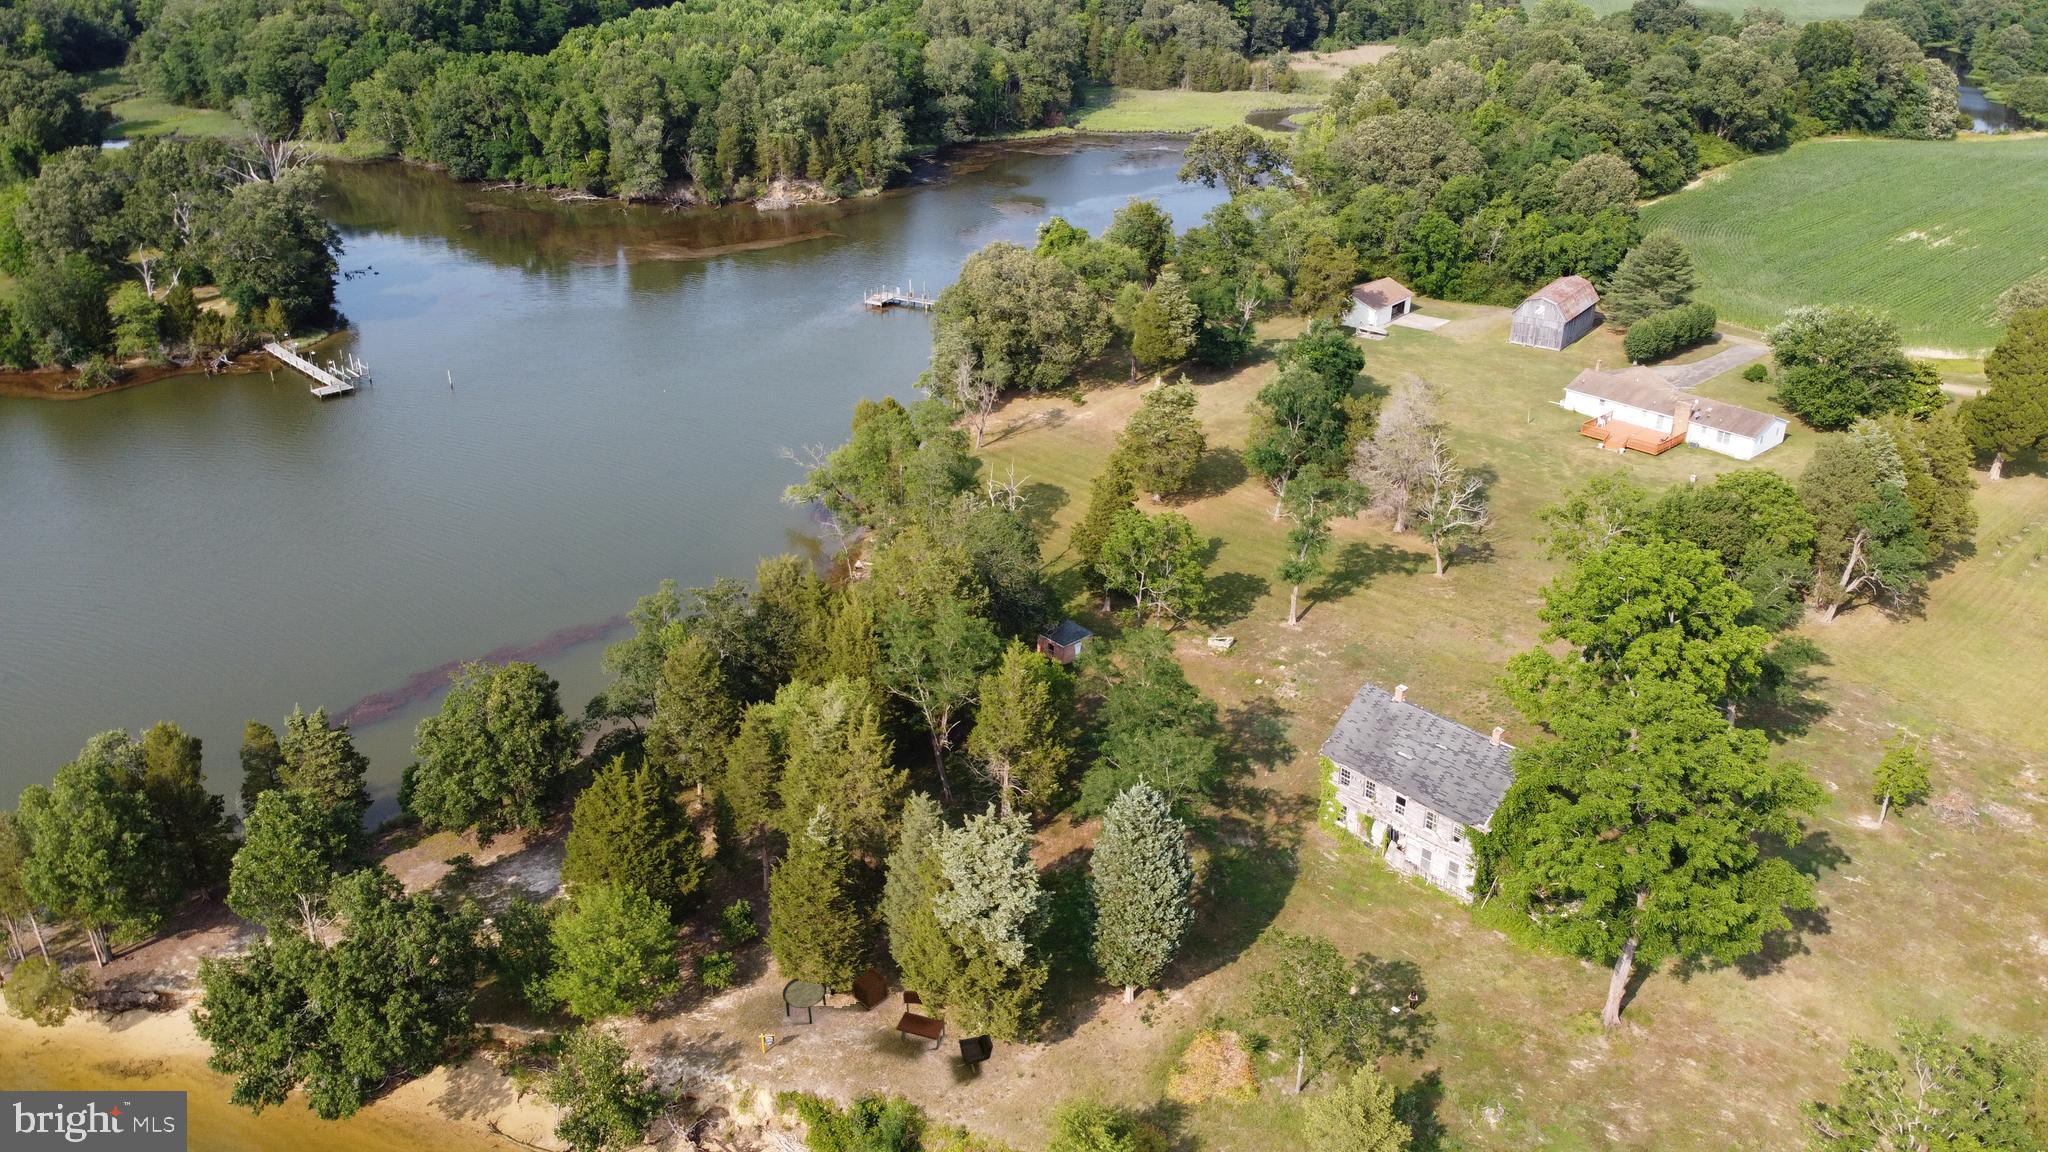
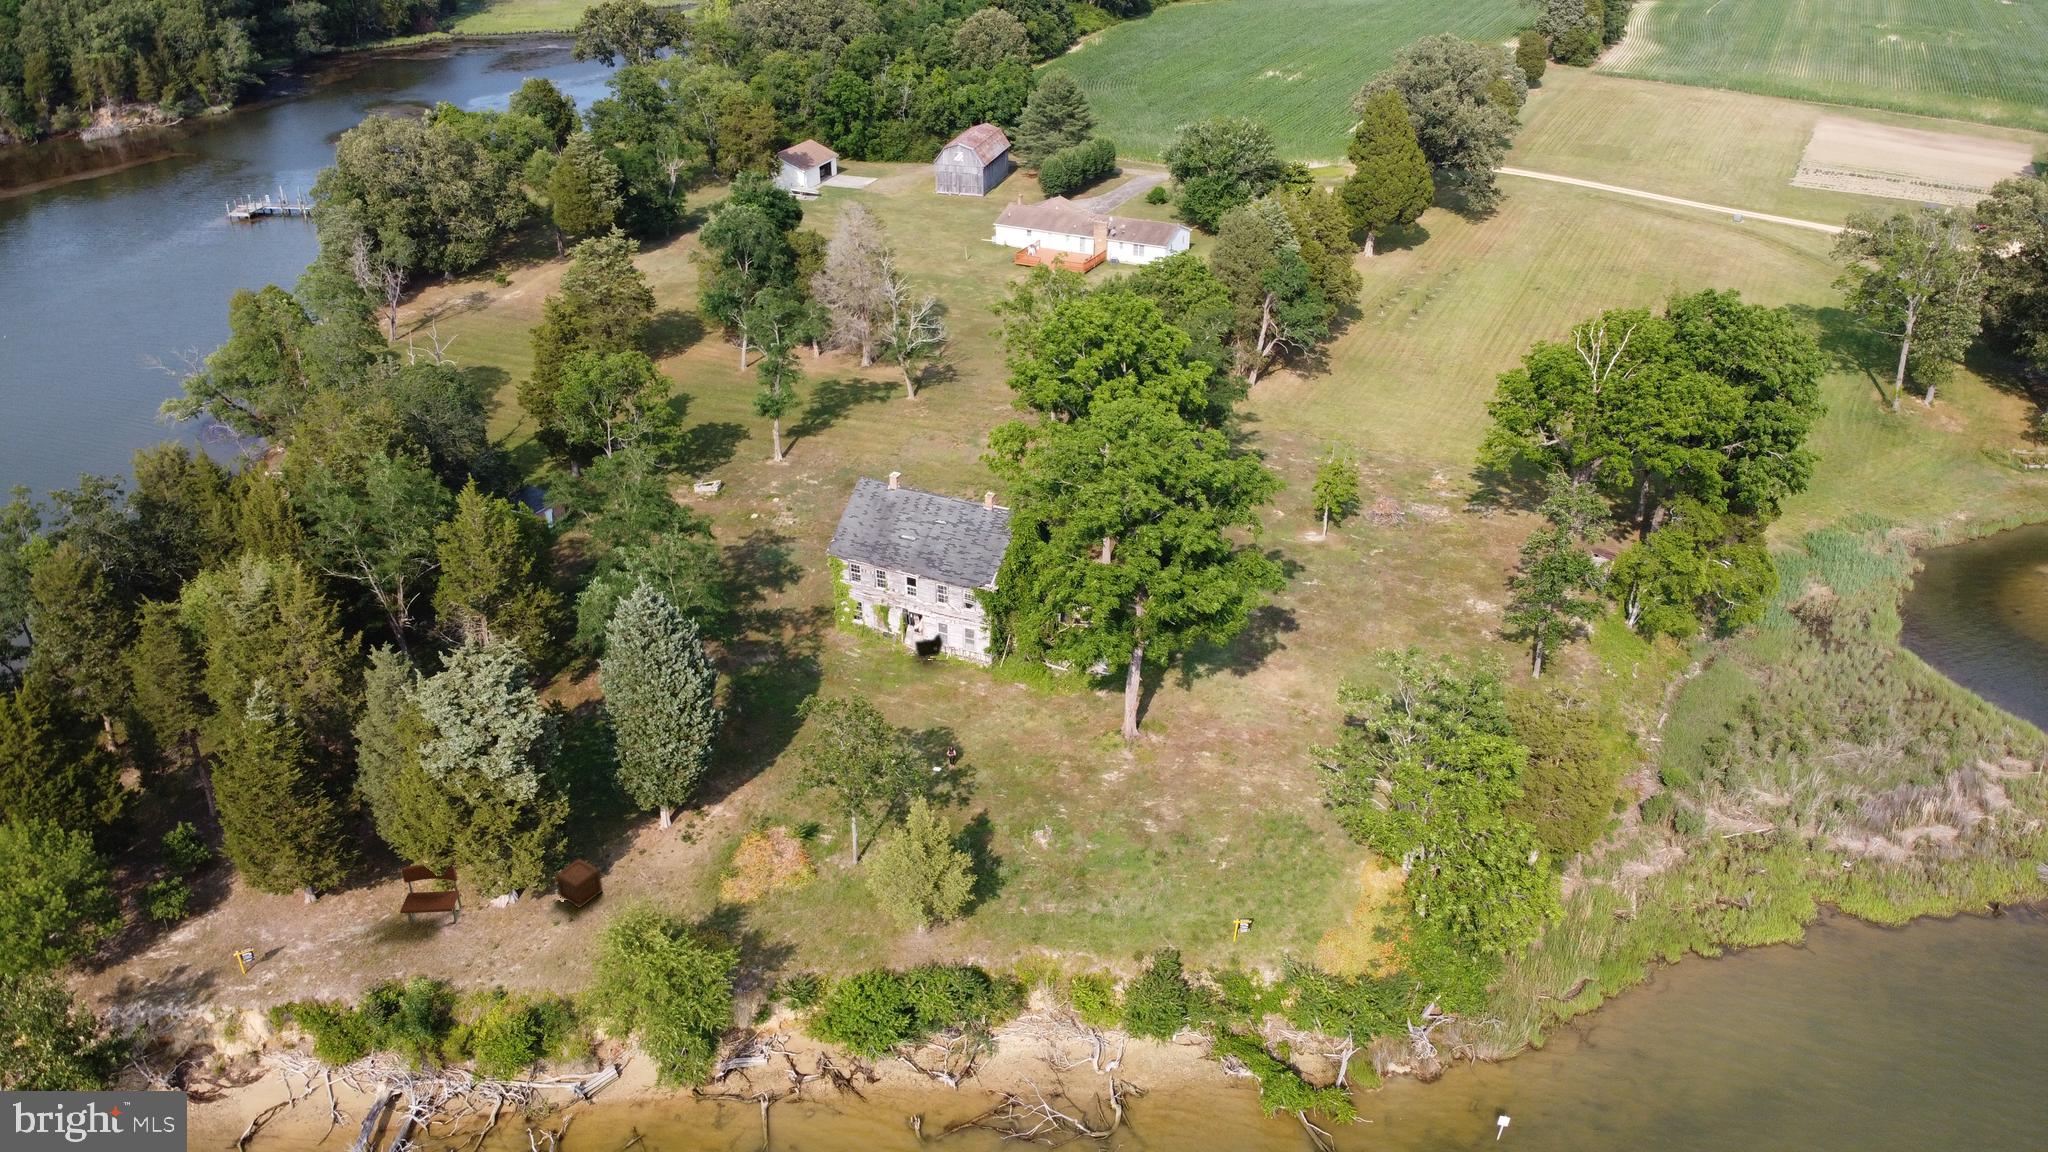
wooden crate: present [852,967,889,1010] -> present [556,859,603,907]
round table: present [783,978,827,1024] -> none [246,885,307,938]
lounge chair: present [958,1035,993,1073] -> present [915,634,943,661]

